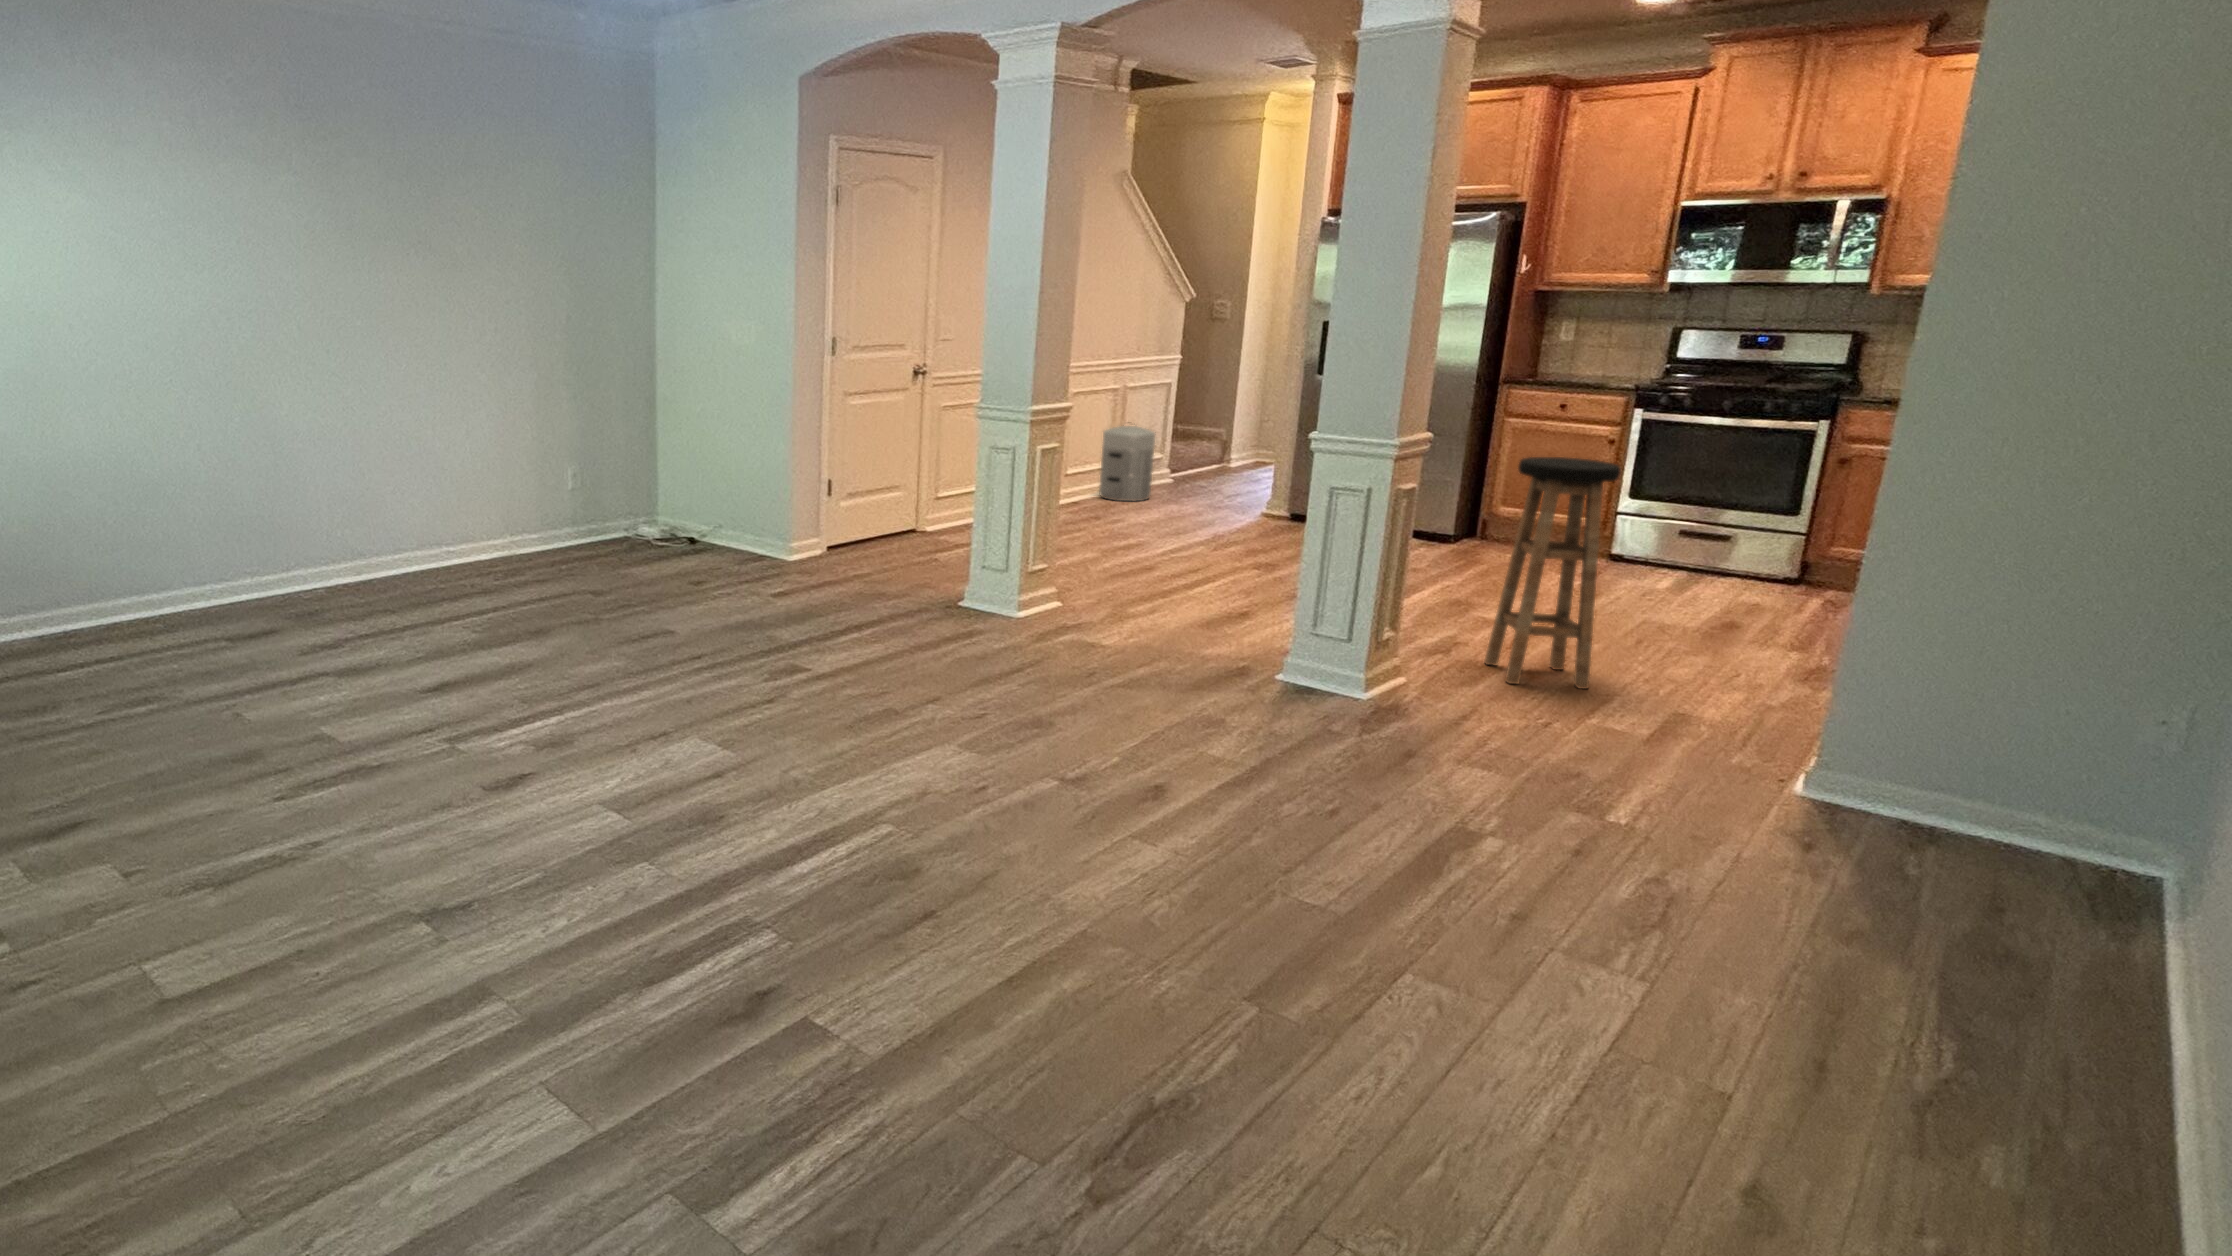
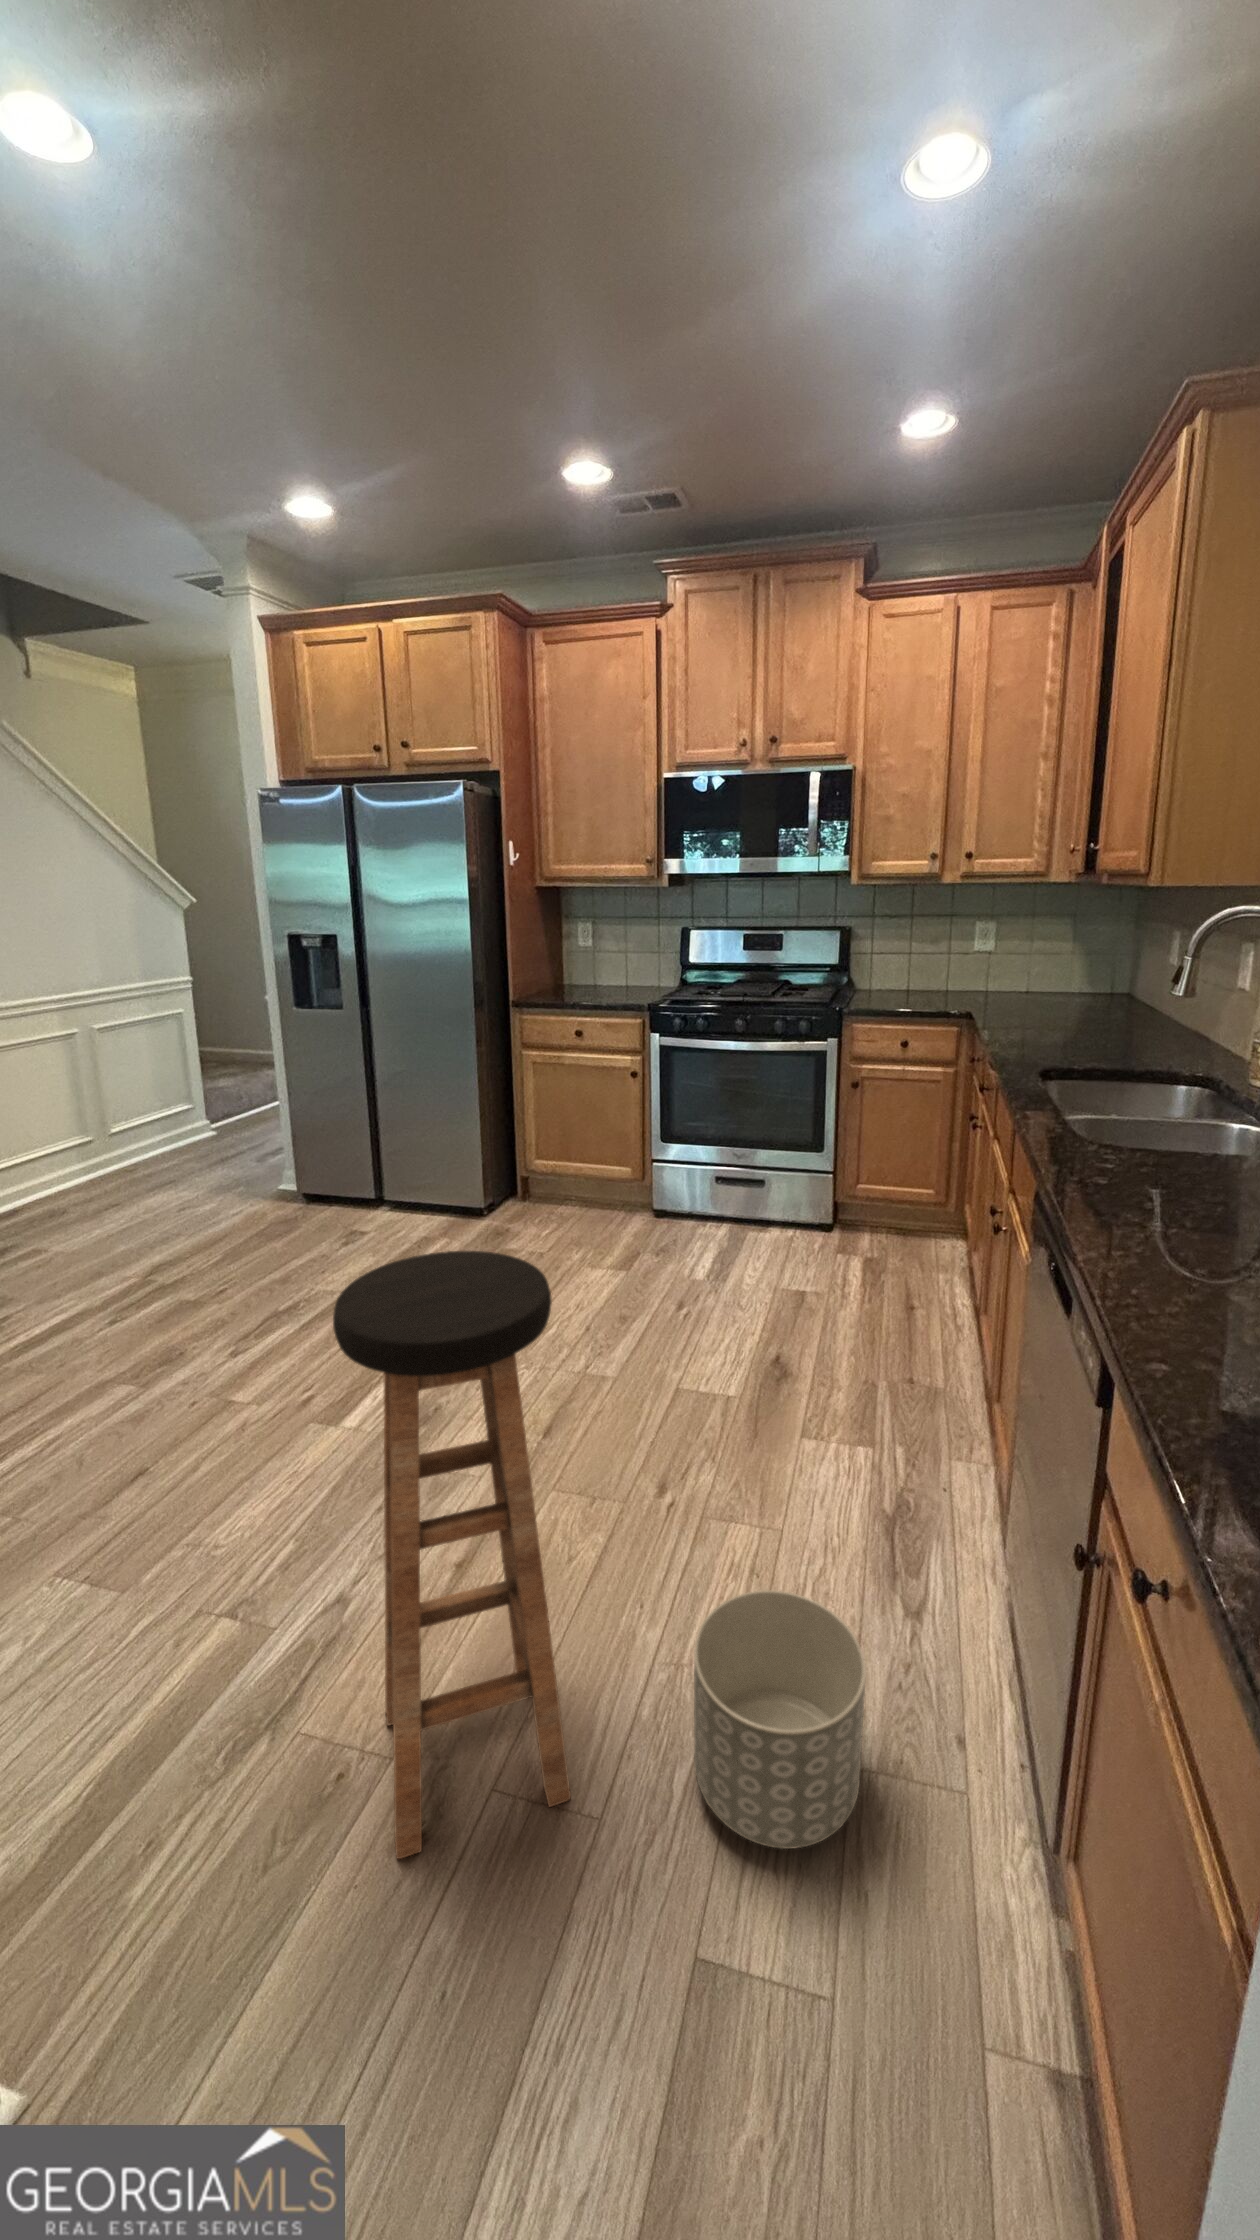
waste bin: present [1099,422,1156,501] -> none [53,1080,146,1193]
planter: none [1656,627,1760,708] -> present [694,1590,866,1849]

